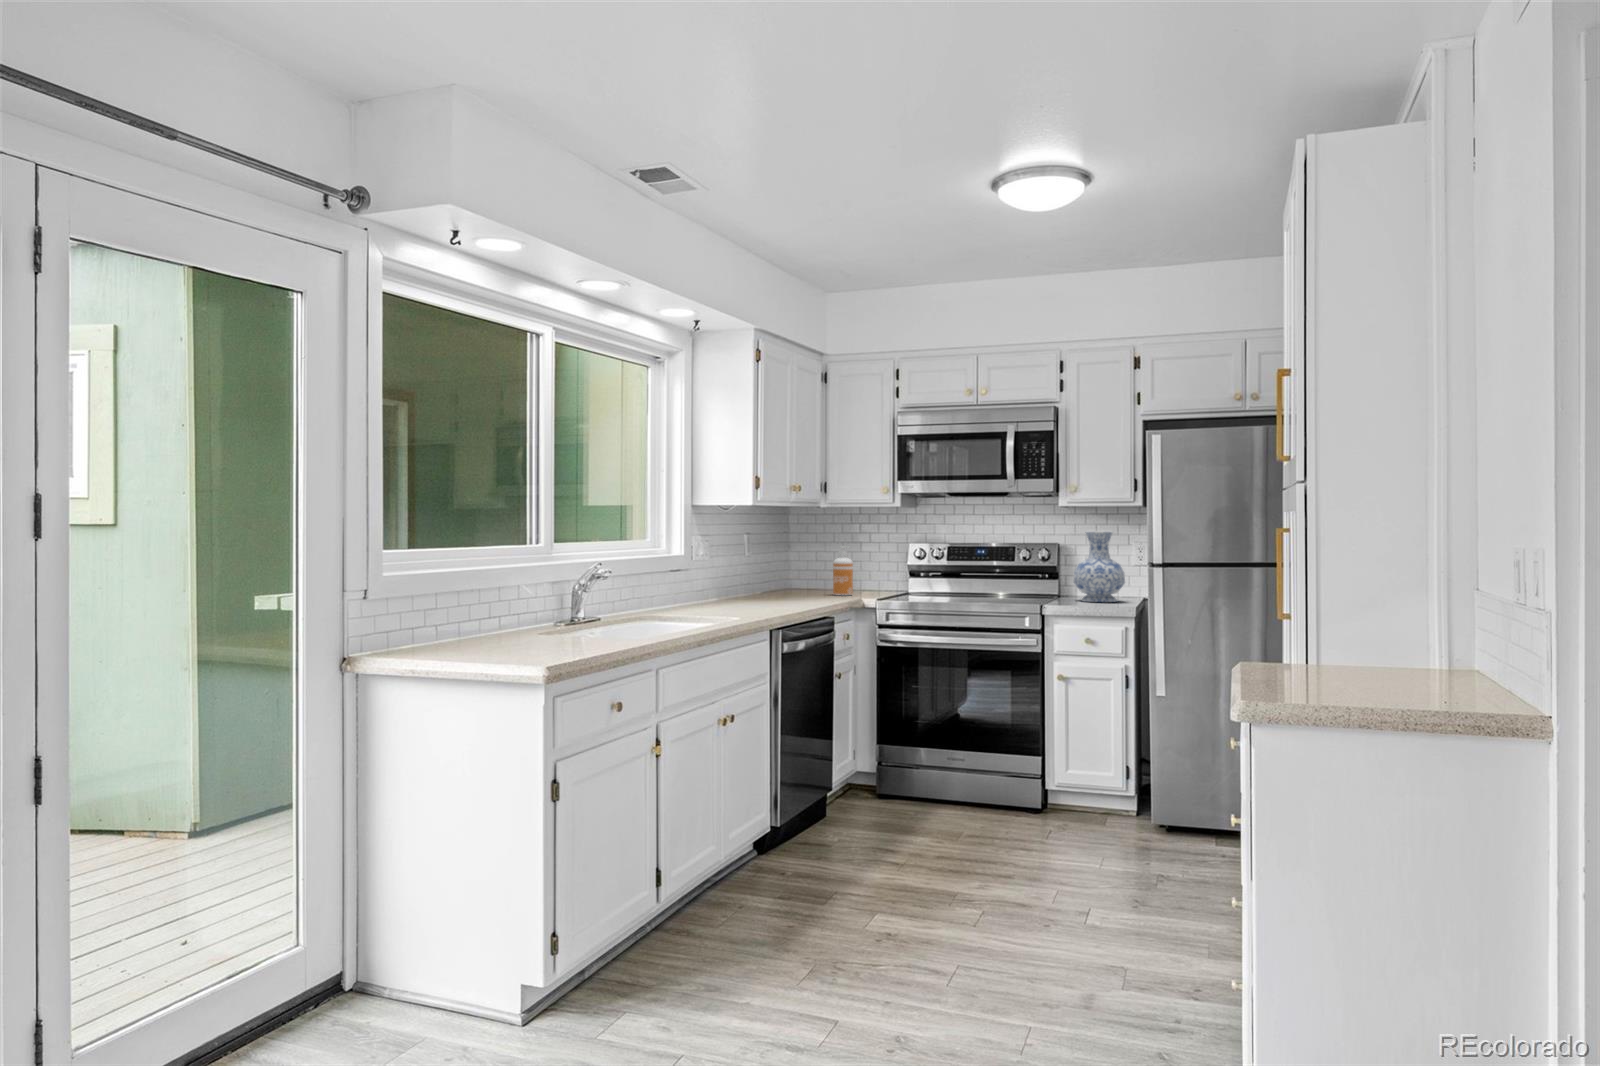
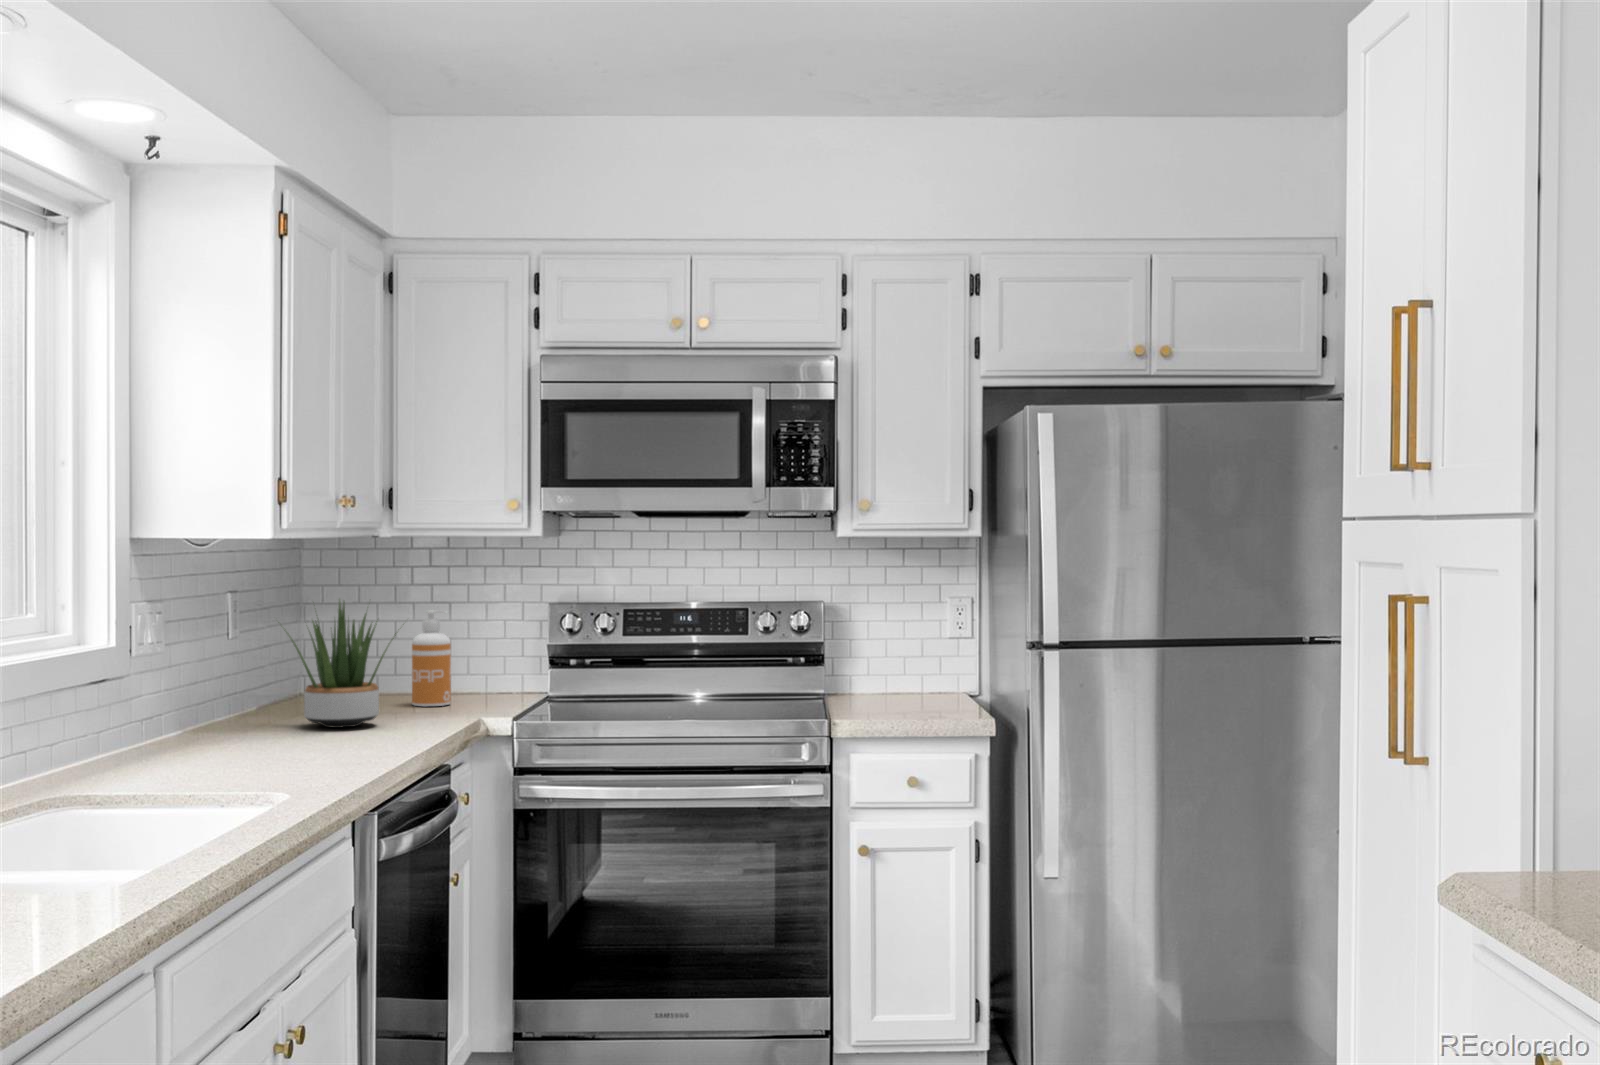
vase: present [1074,531,1125,602] -> none [847,576,933,702]
potted plant: none [761,537,823,600] -> present [288,602,396,728]

